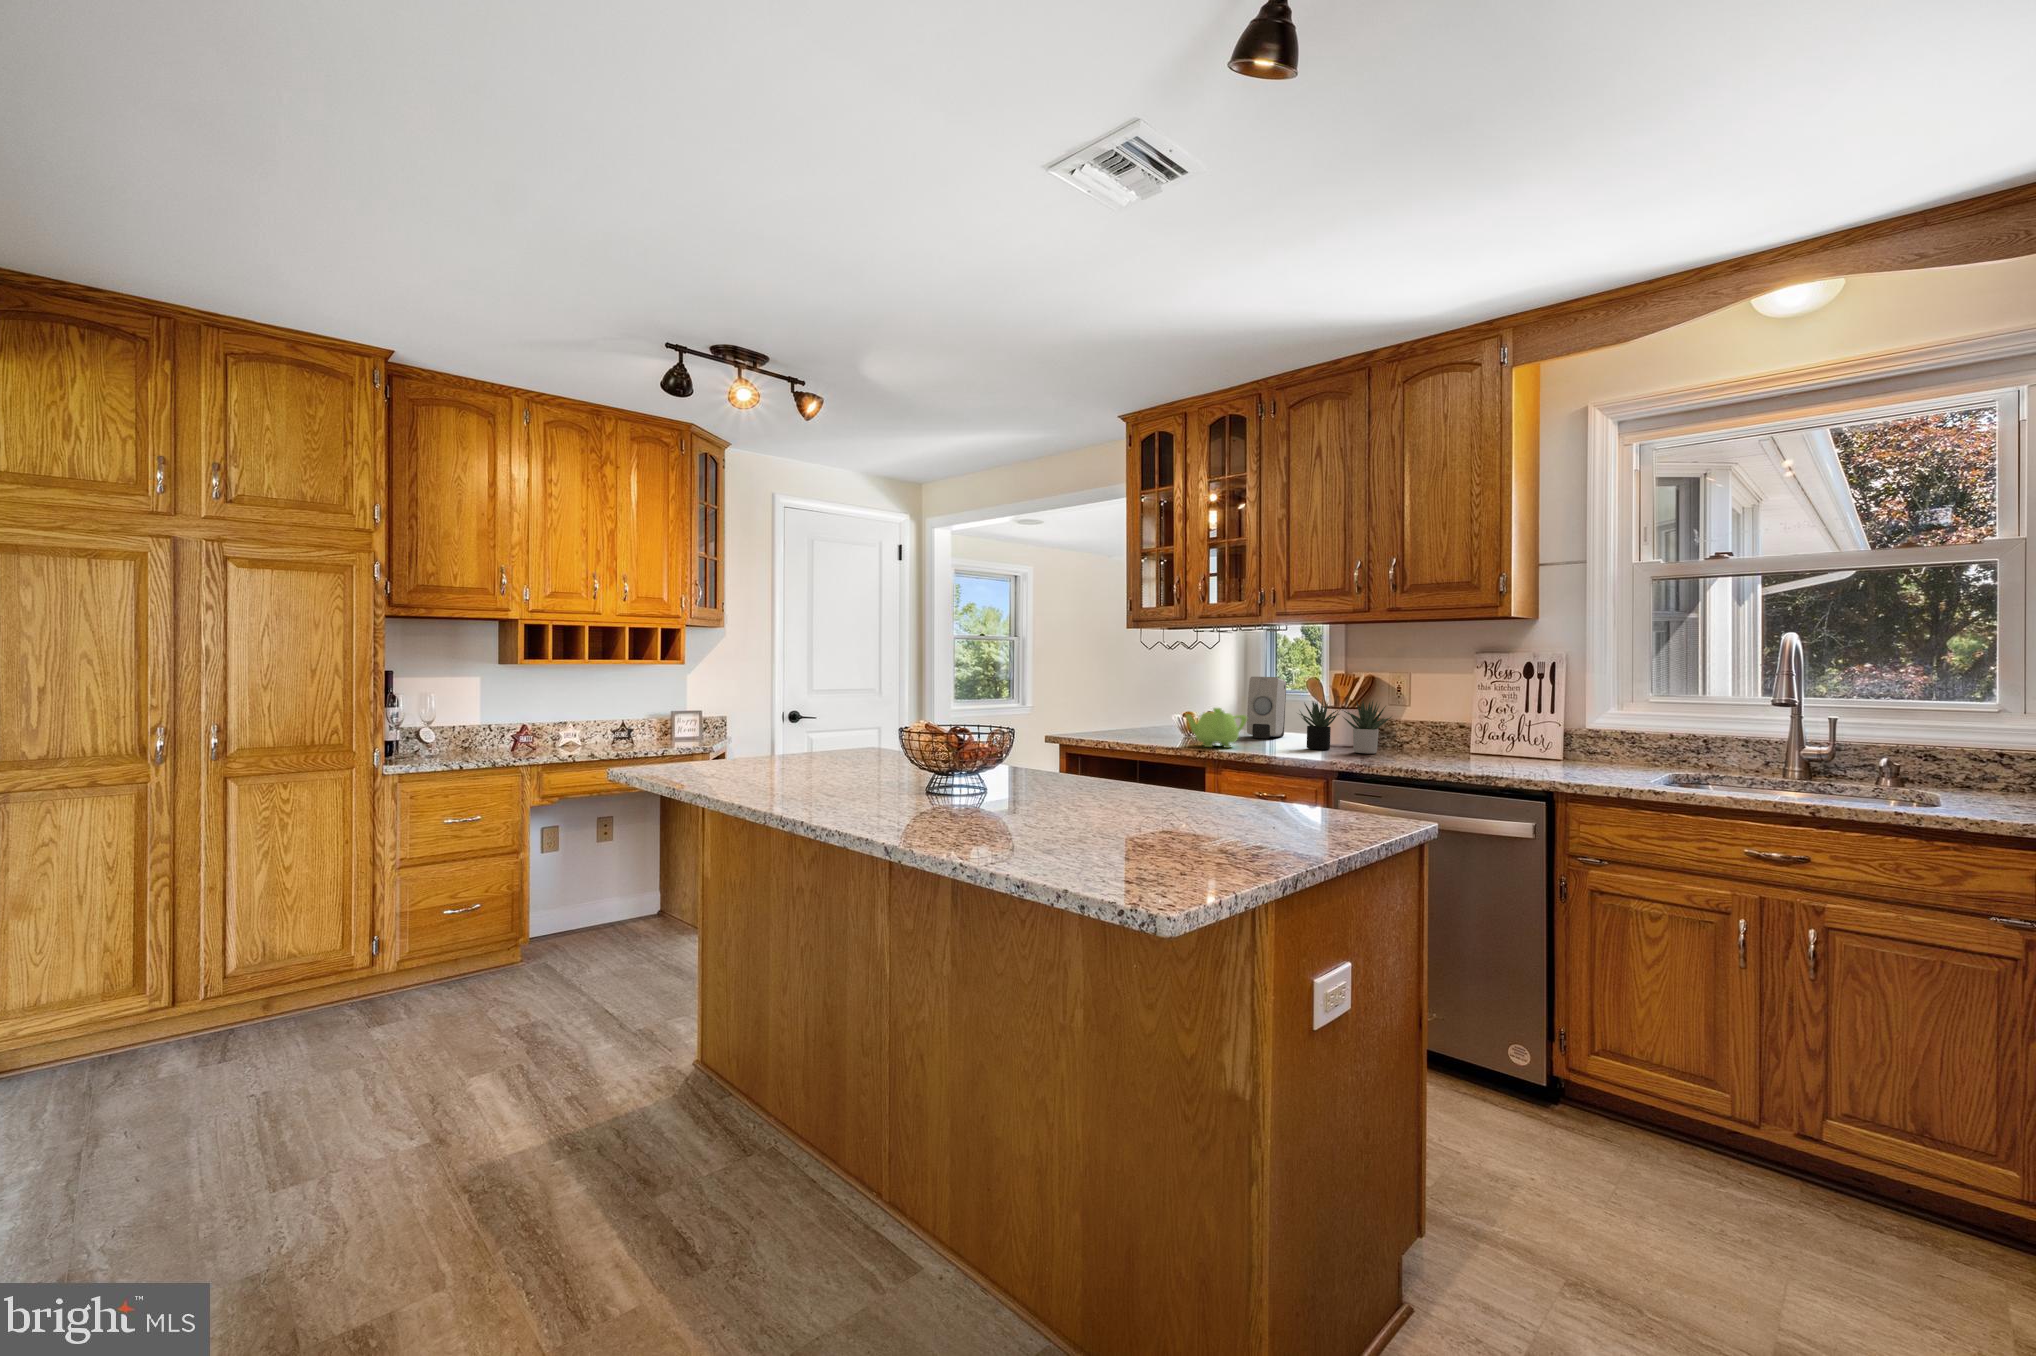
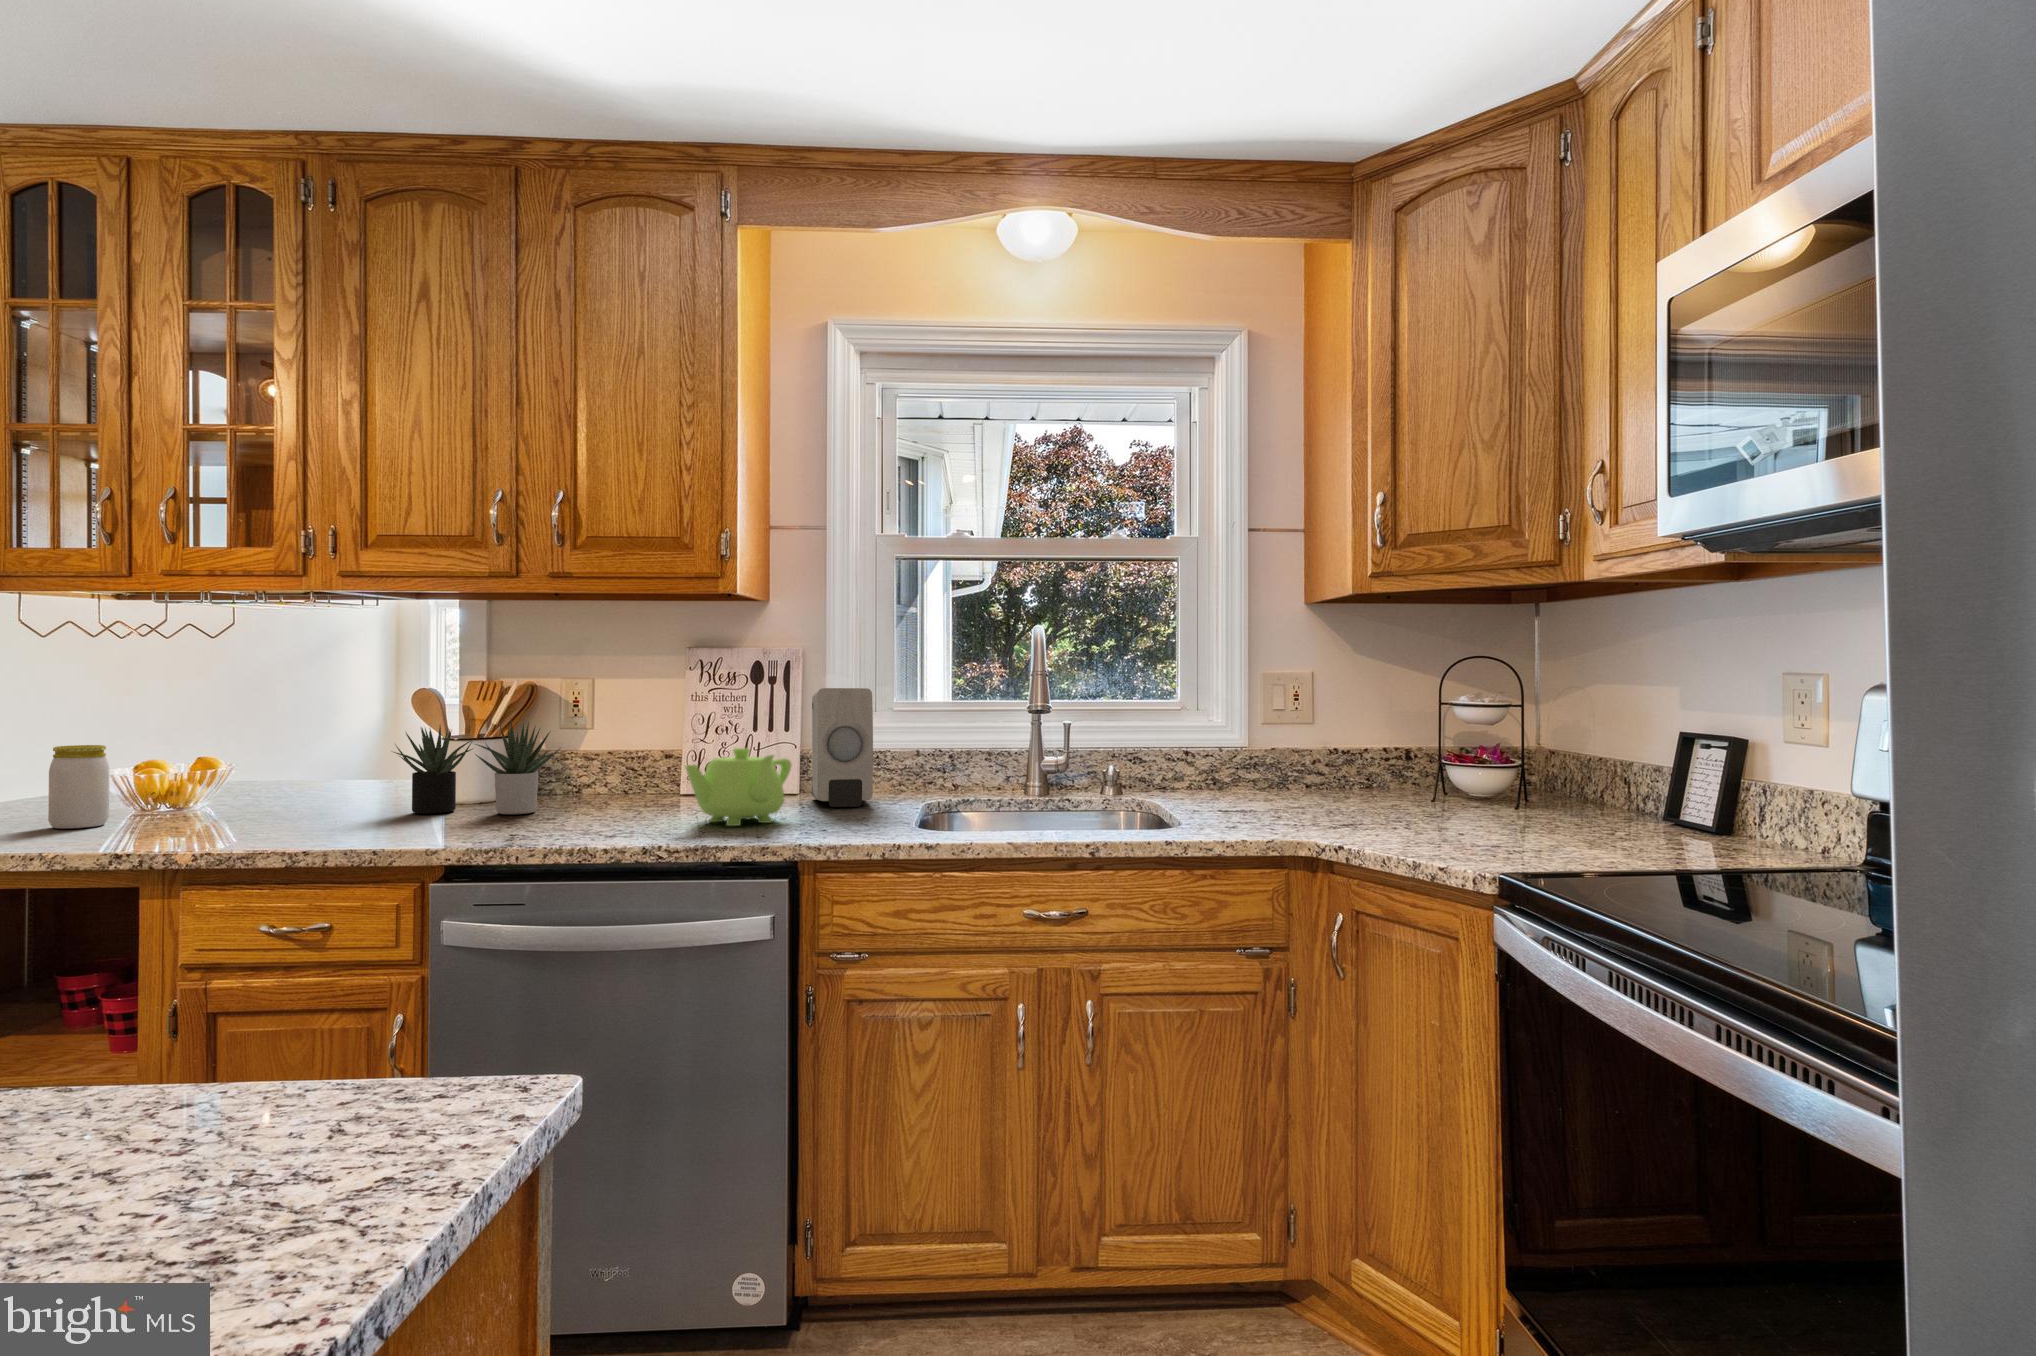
soap dispenser: present [1247,677,1286,738] -> present [812,688,873,807]
jar: none [1146,703,1169,742] -> present [48,745,109,828]
teapot: present [1186,708,1247,748] -> present [686,748,792,826]

